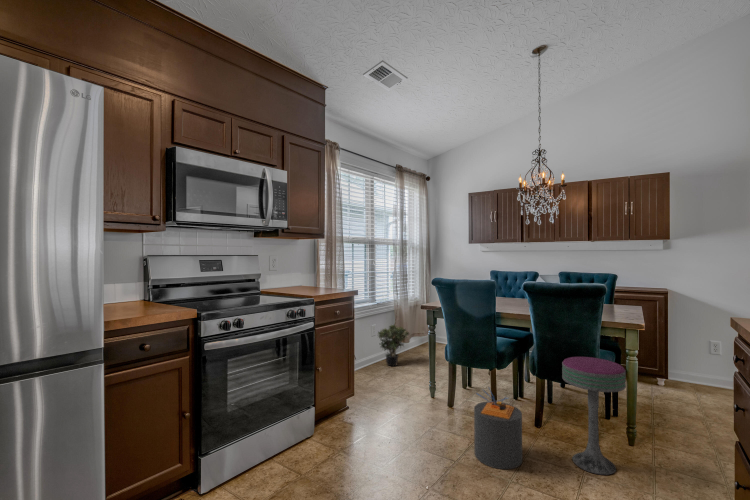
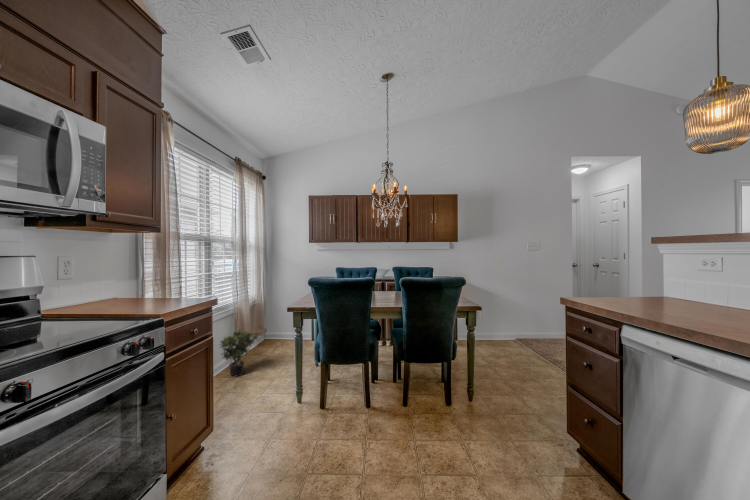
bar stool: present [562,357,626,475] -> none [437,338,485,437]
trash can: present [474,392,522,469] -> none [368,382,416,467]

